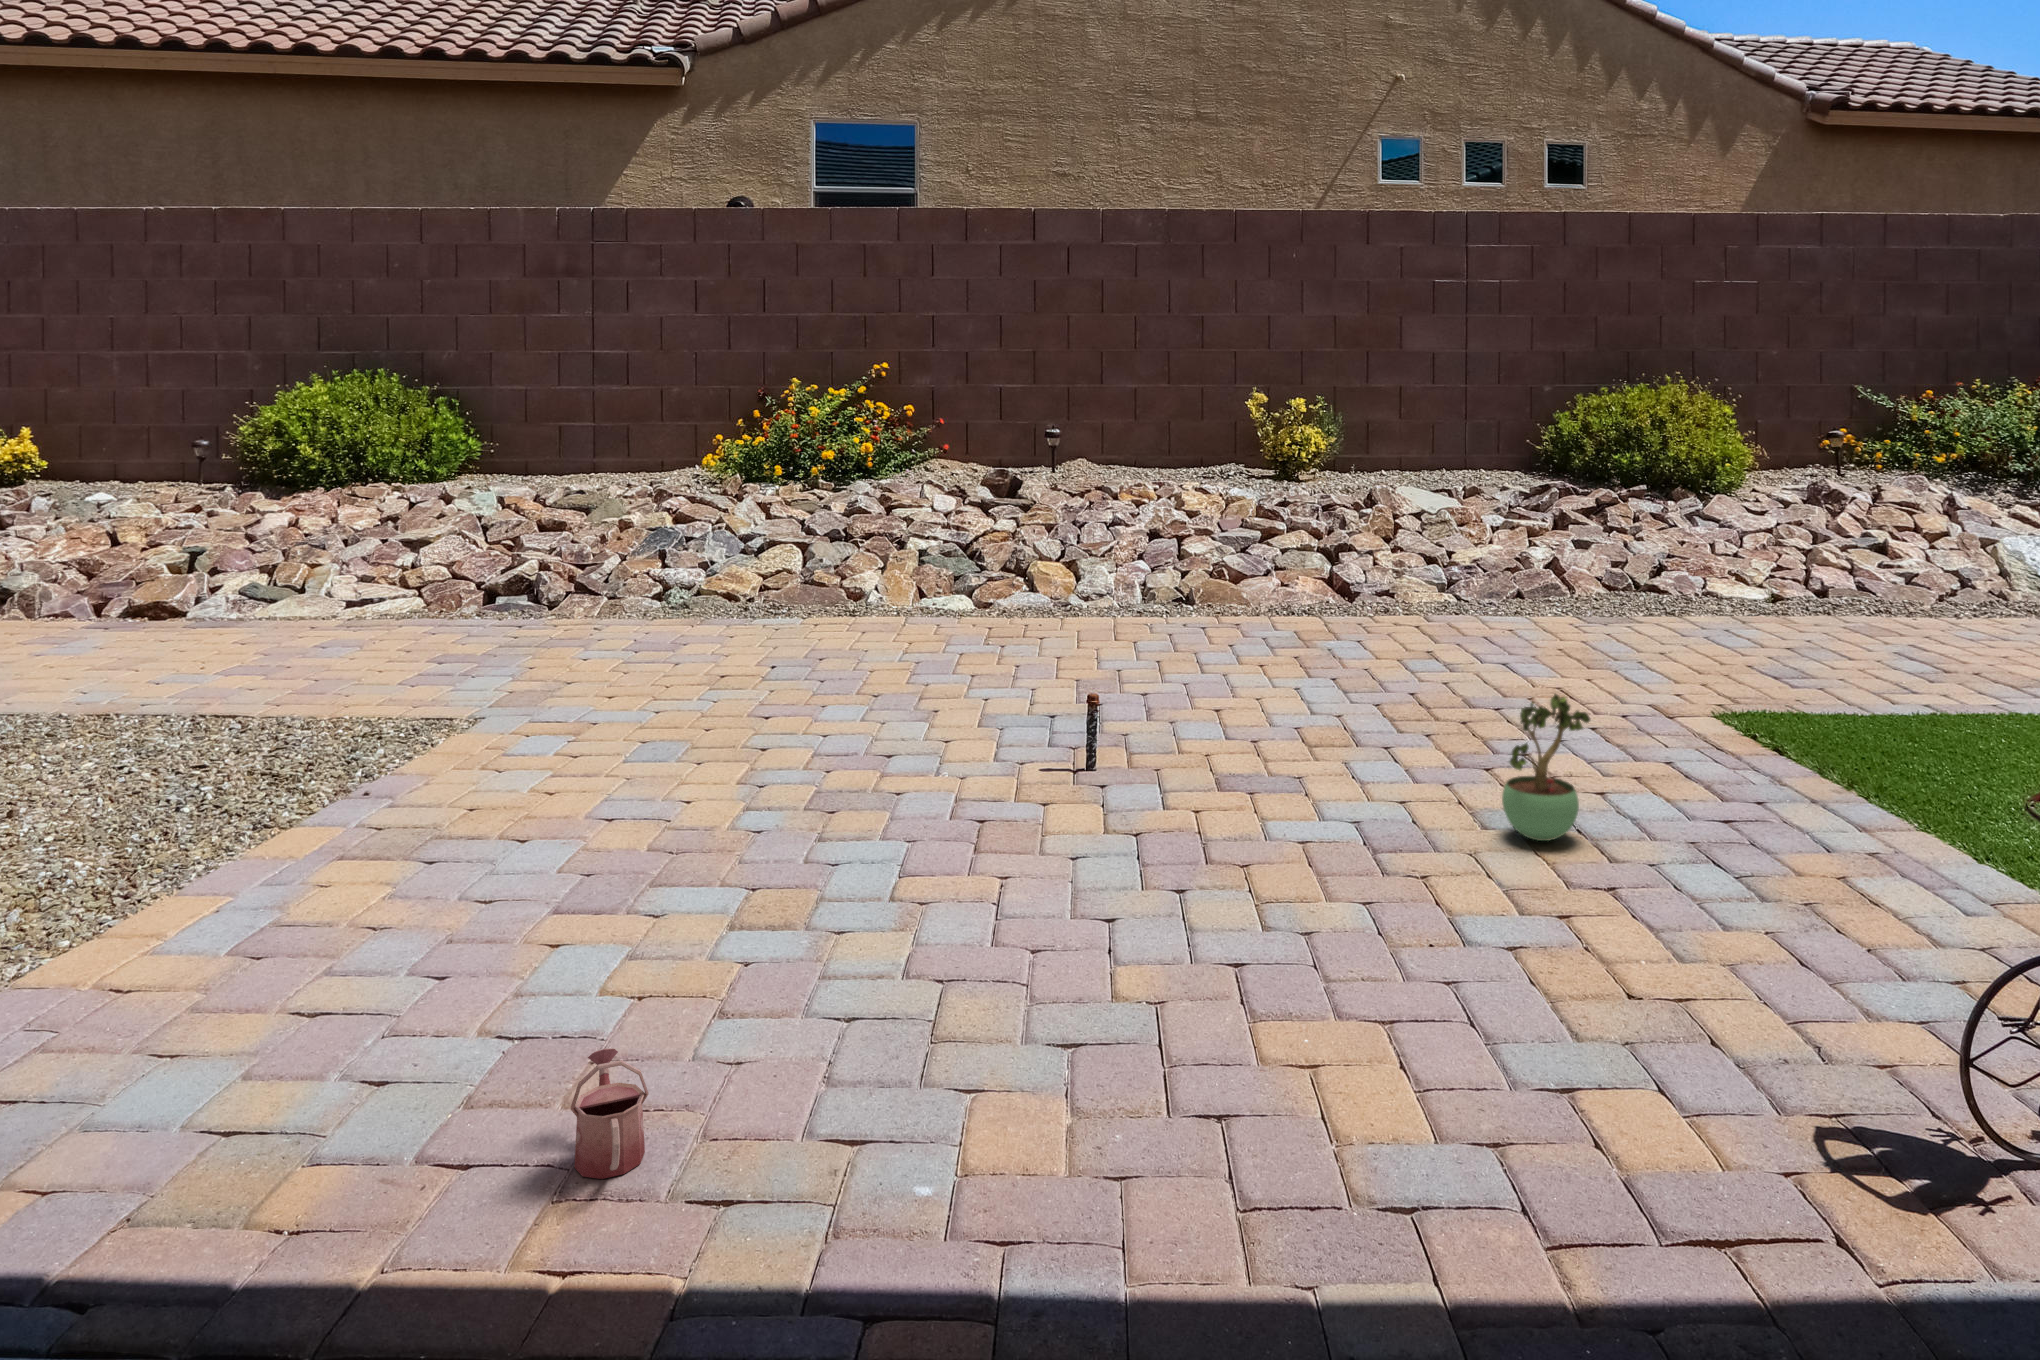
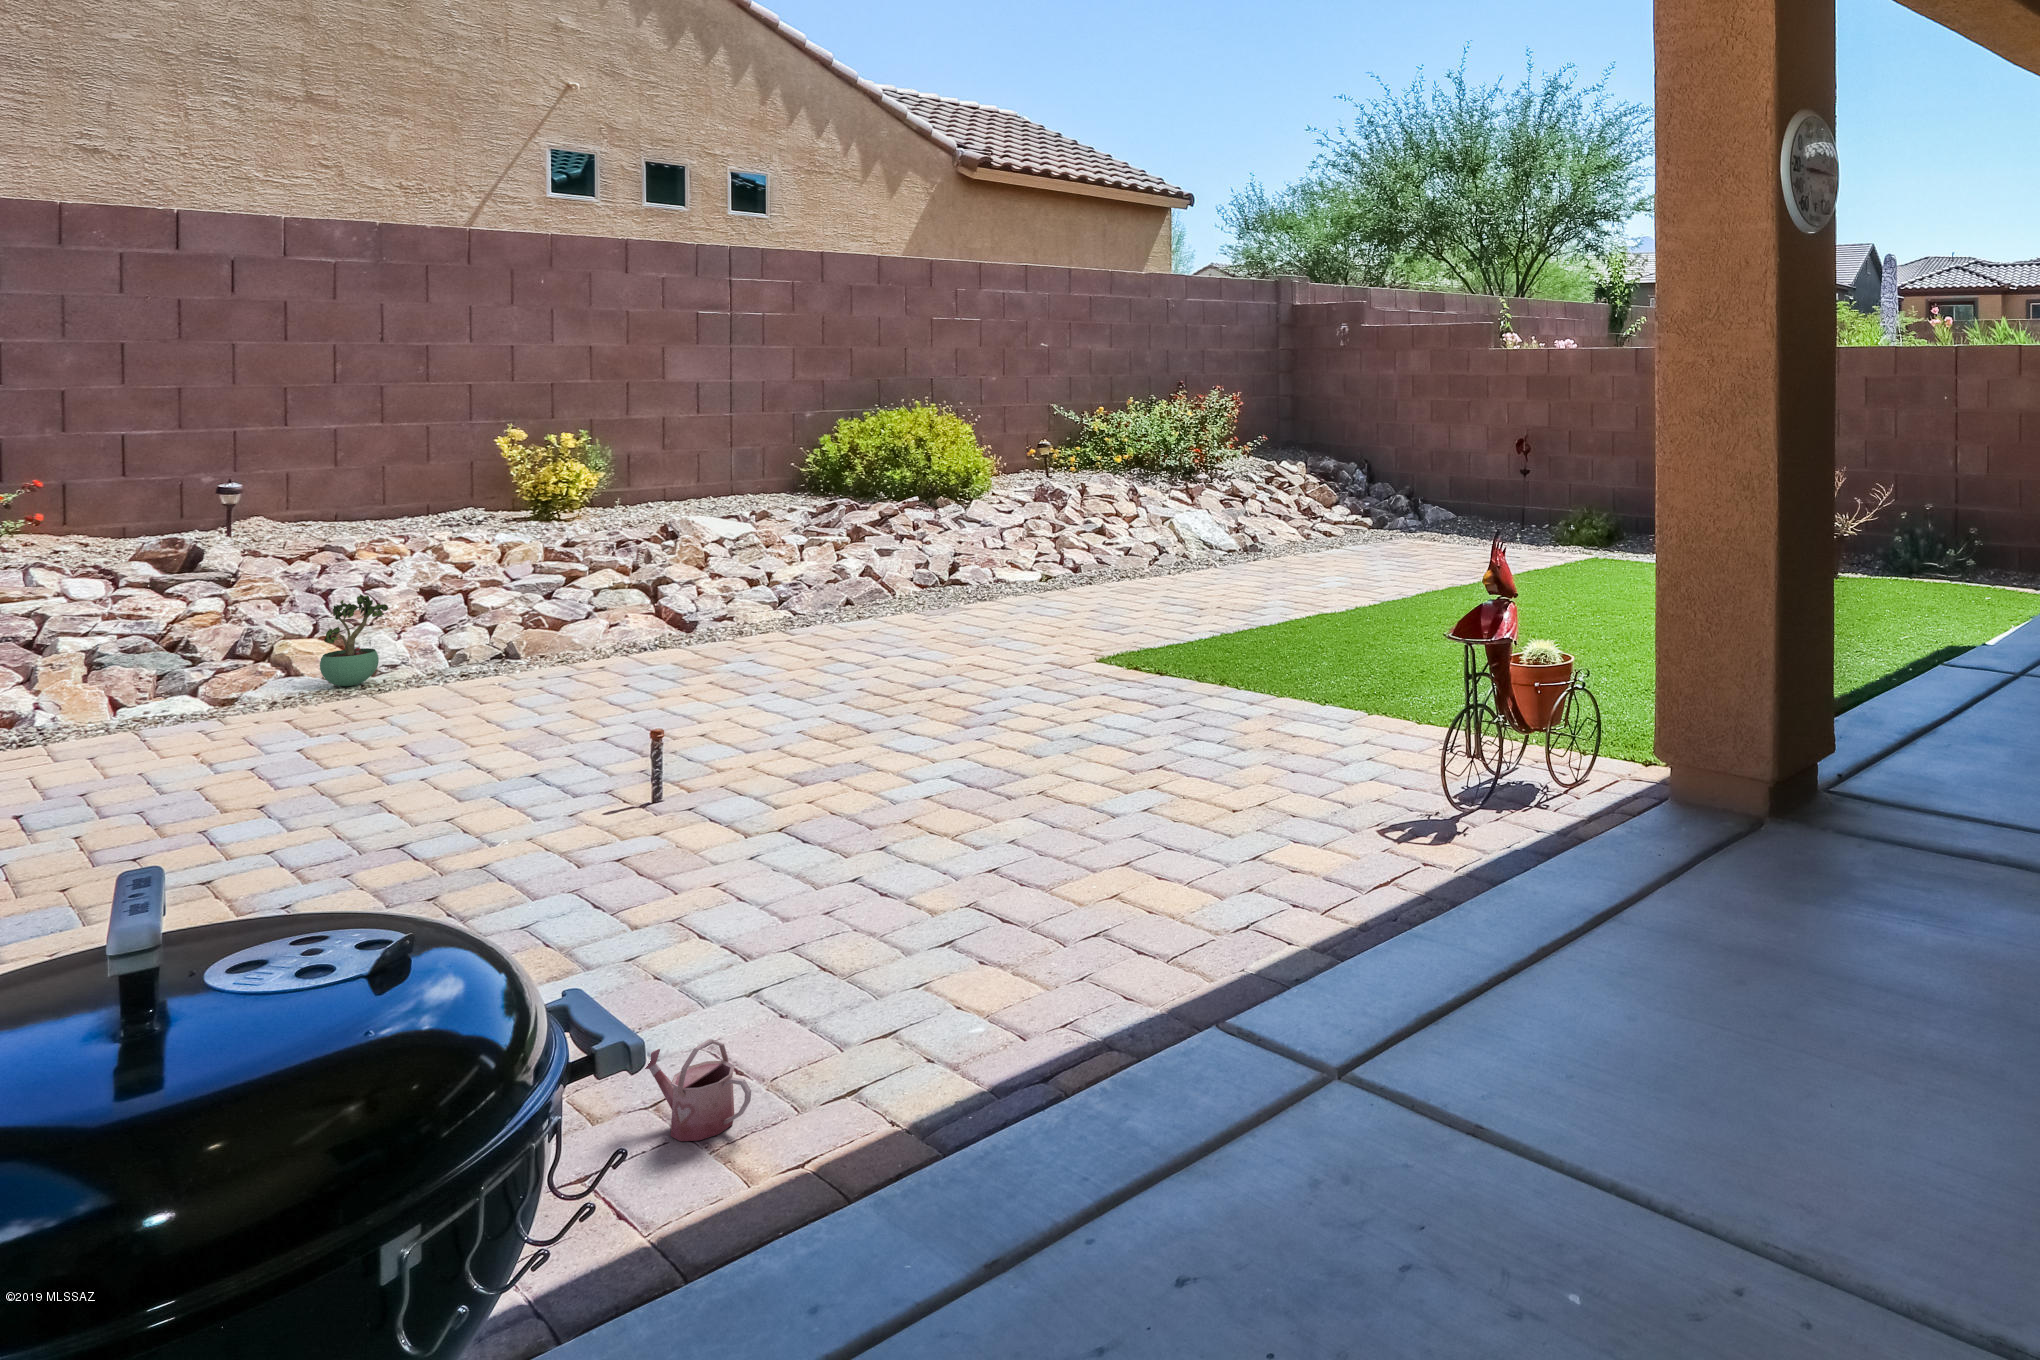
potted plant: present [1502,694,1590,841] -> present [320,594,388,686]

